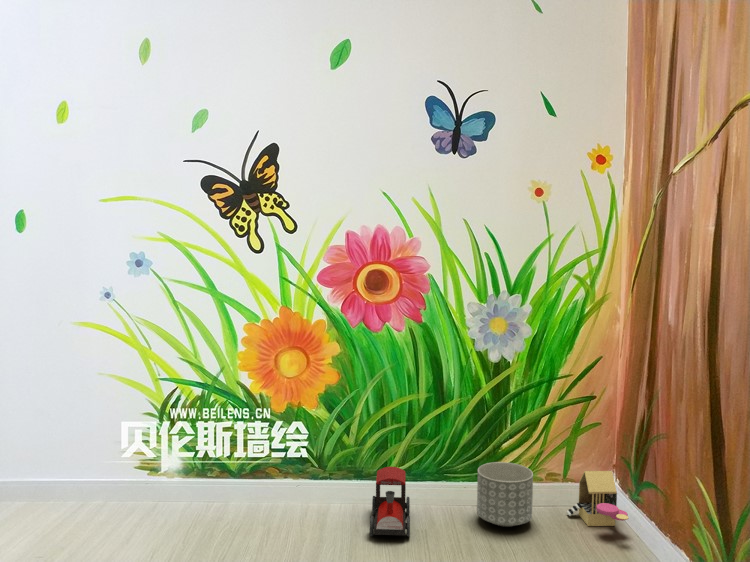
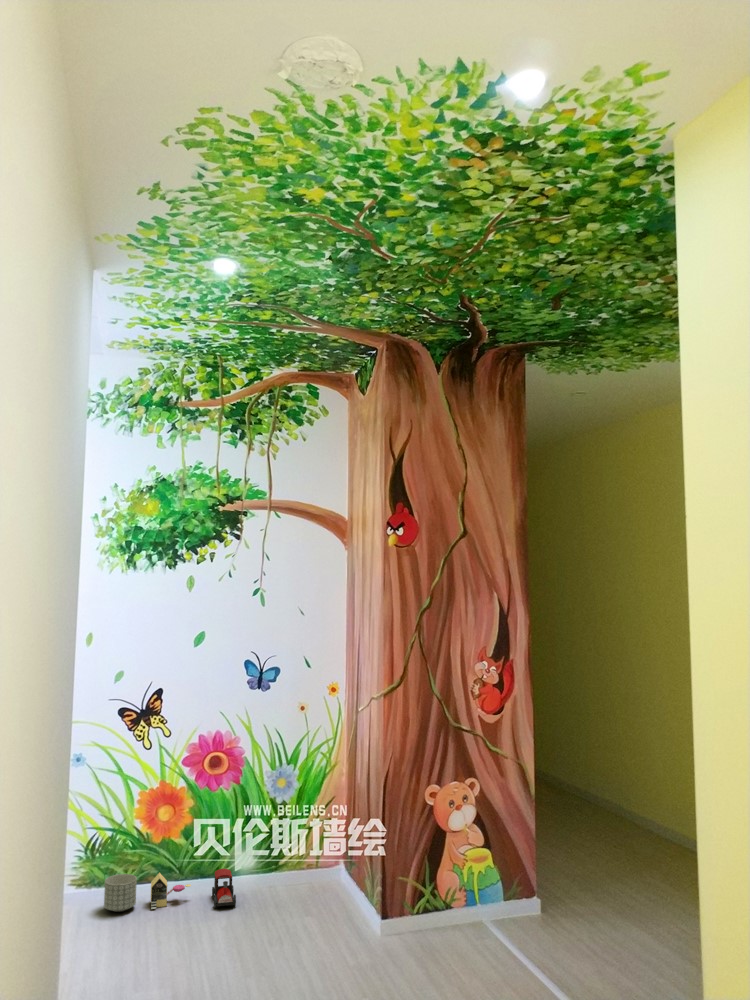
planter: present [477,462,533,527] -> present [104,874,137,912]
toy house: present [567,471,628,526] -> present [151,873,191,909]

